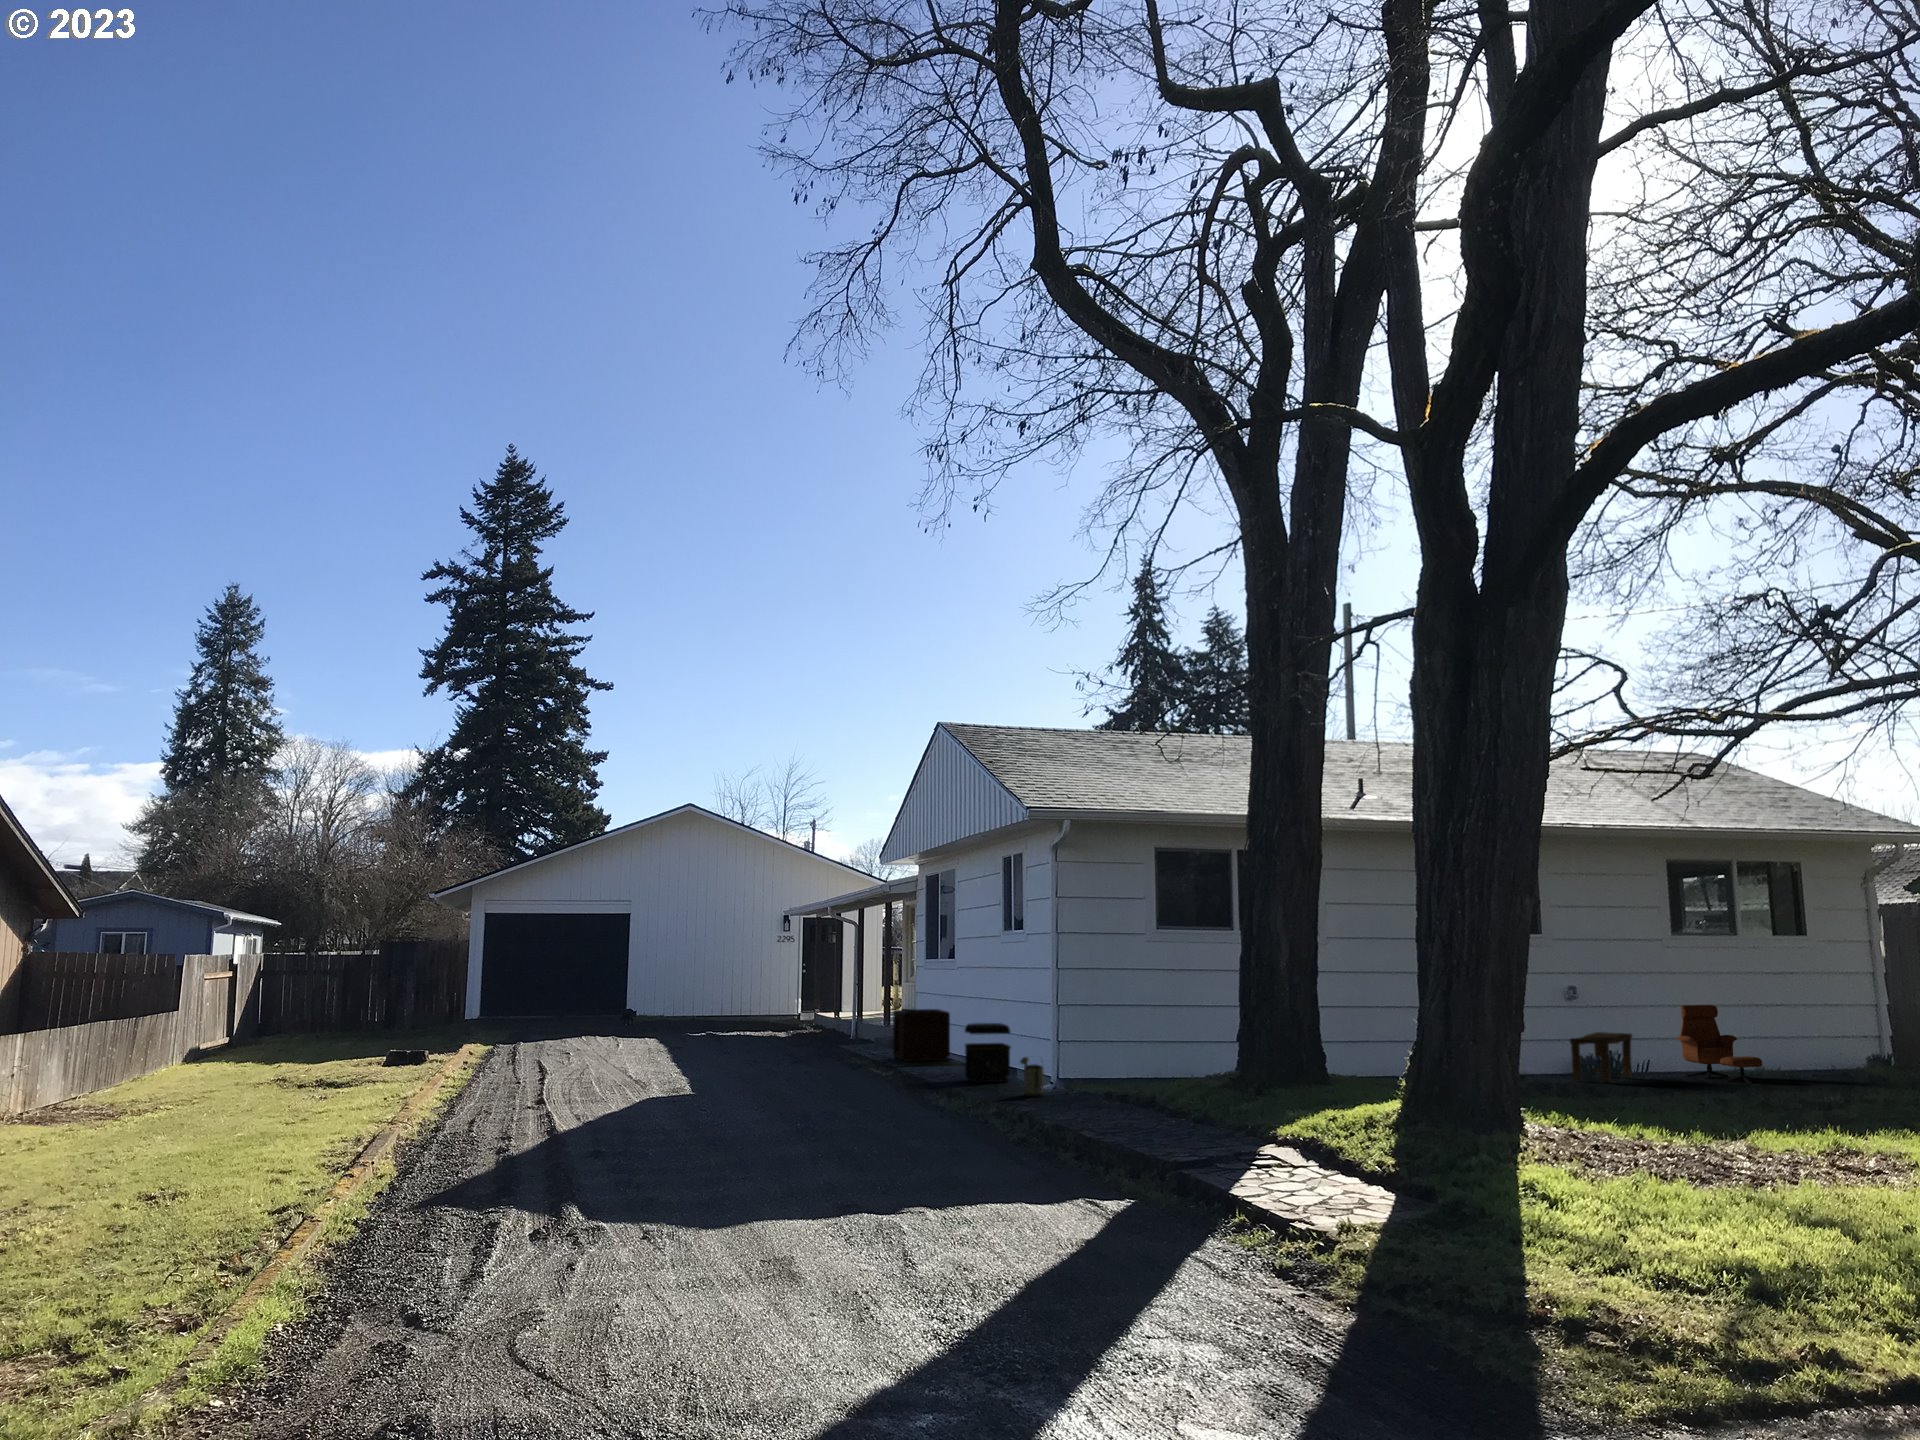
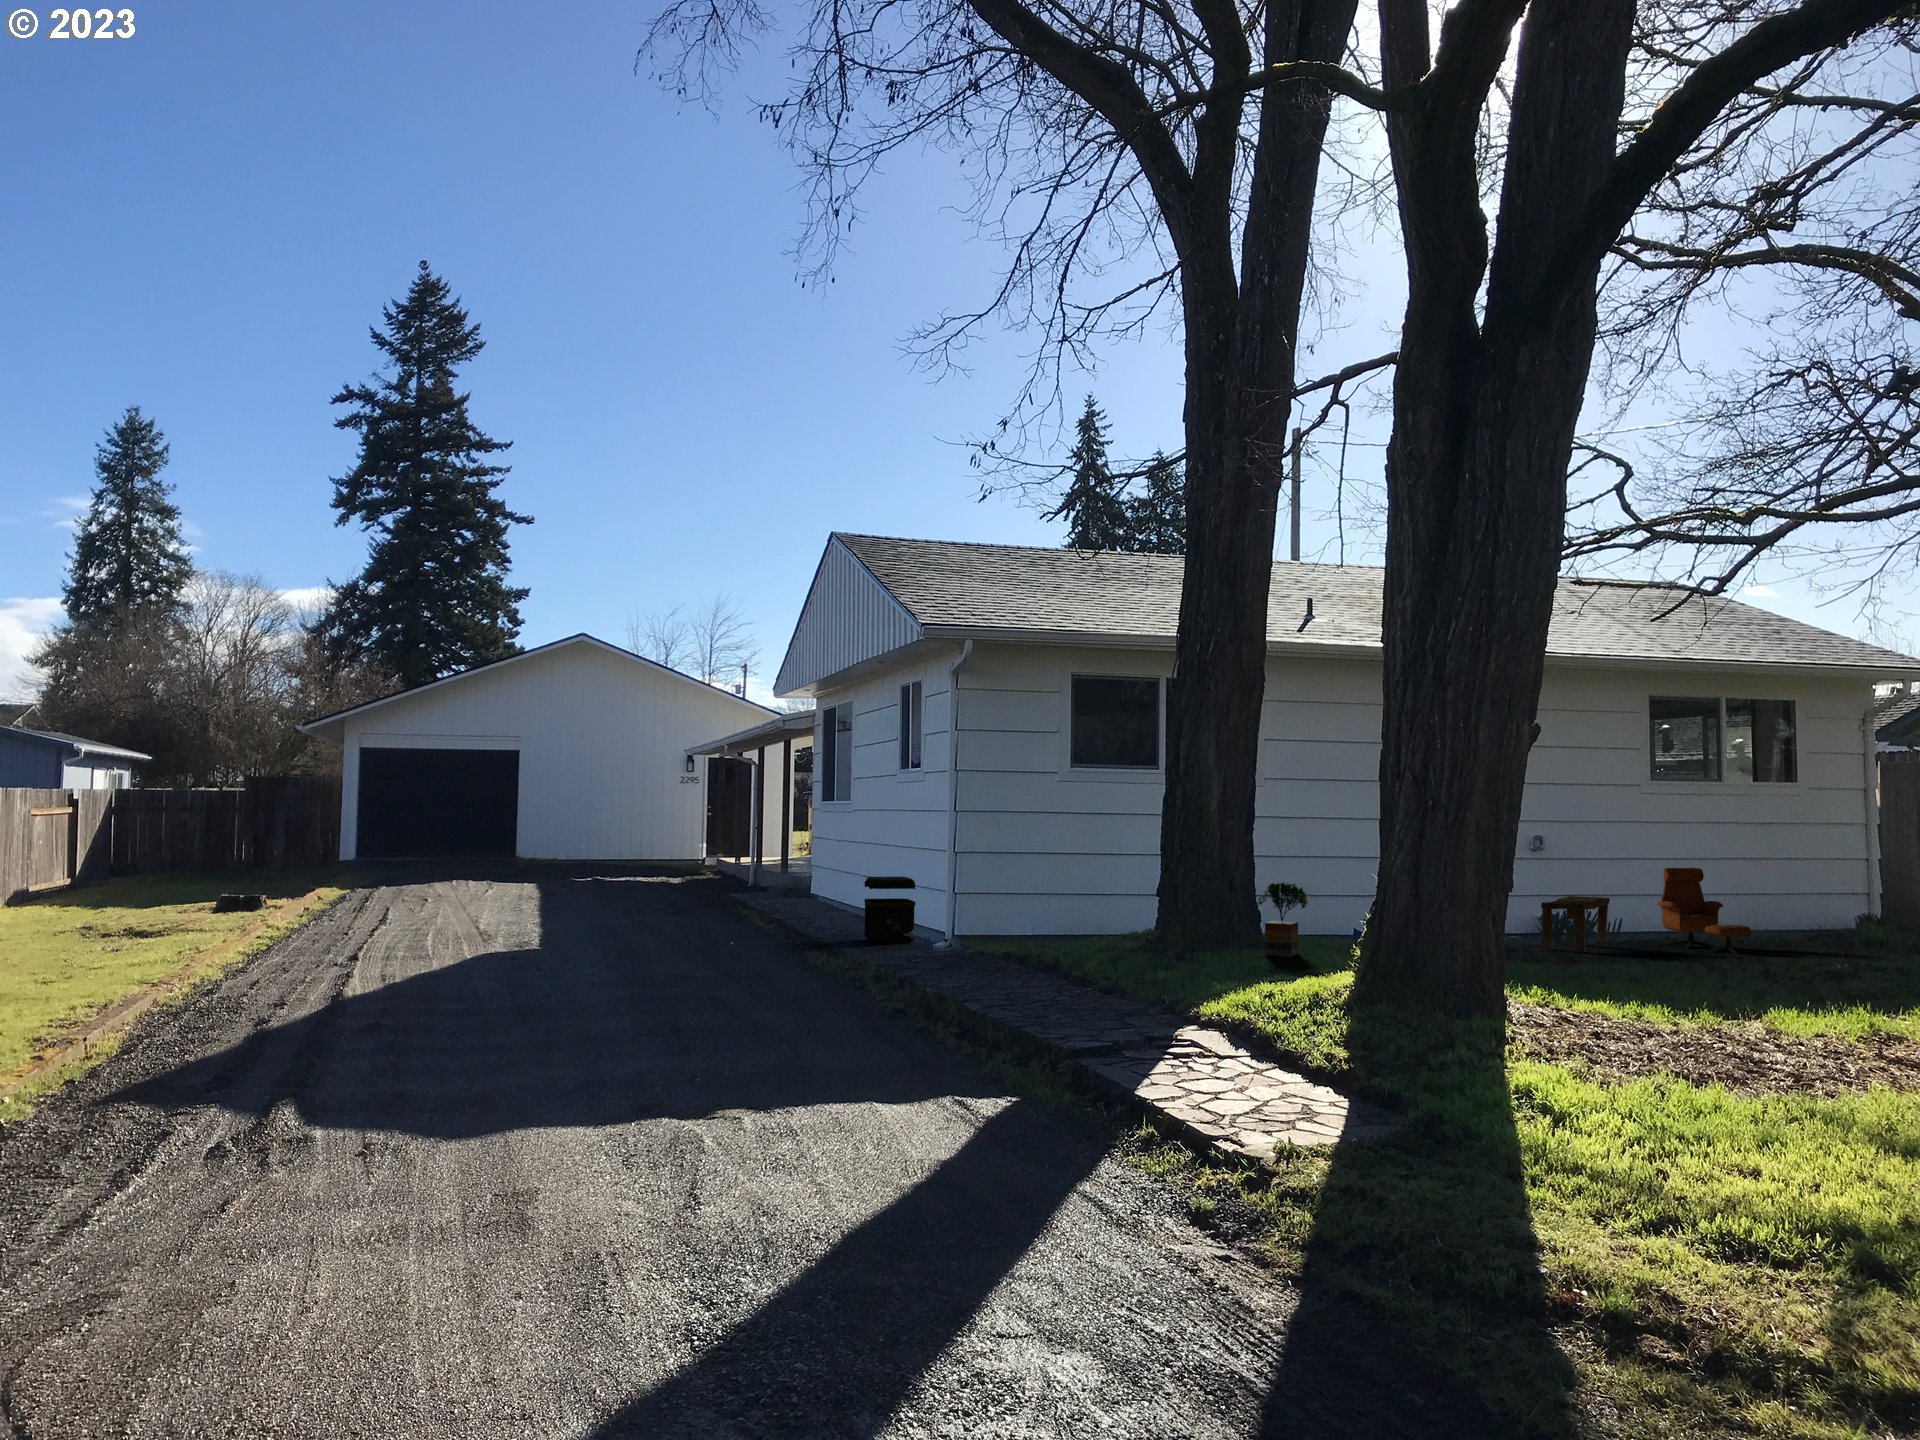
wooden crate: present [893,1009,950,1061] -> none [795,861,857,917]
potted tree: none [1314,1024,1362,1088] -> present [1258,883,1309,957]
watering can: present [1020,1057,1044,1097] -> none [922,914,947,960]

